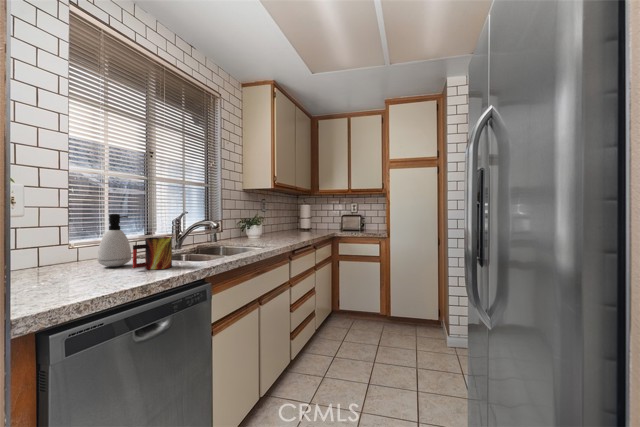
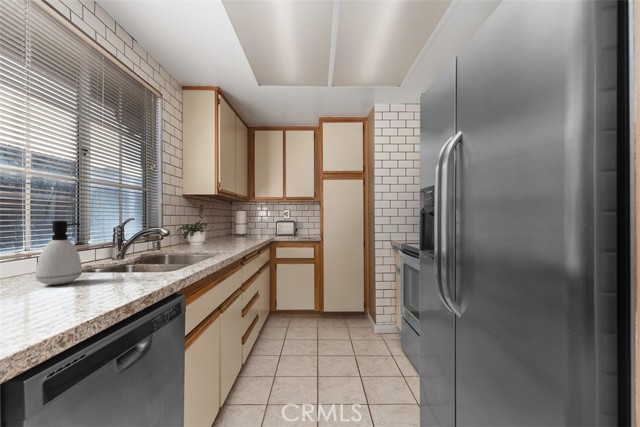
mug: present [133,237,172,270] -> none [93,247,139,284]

